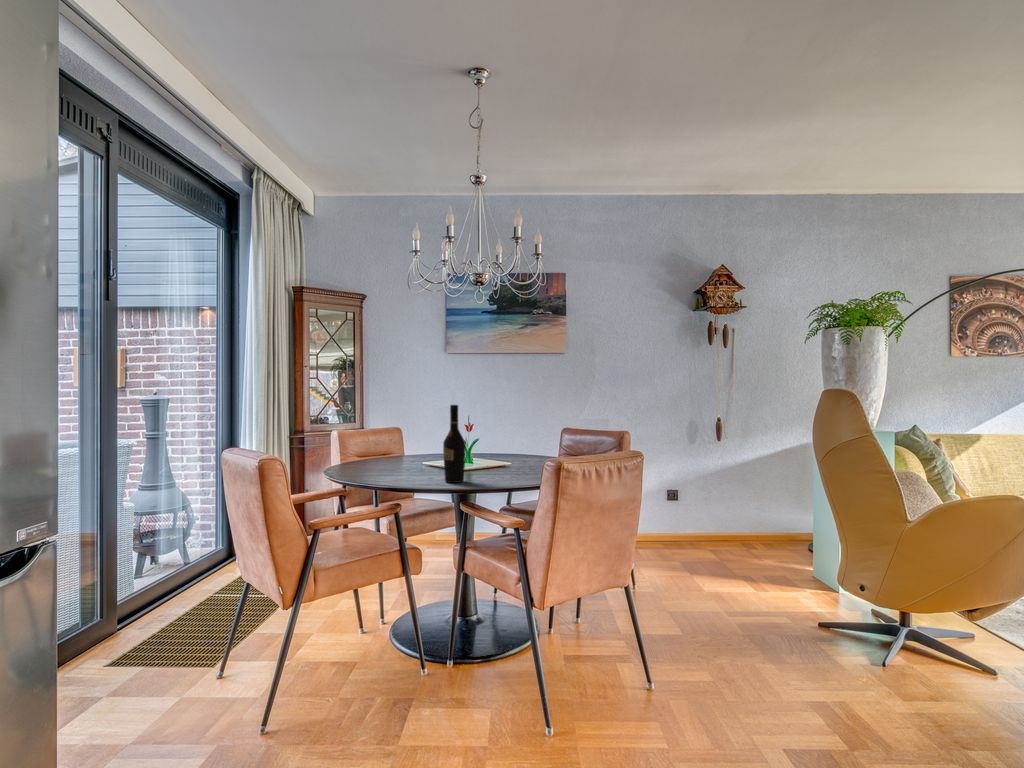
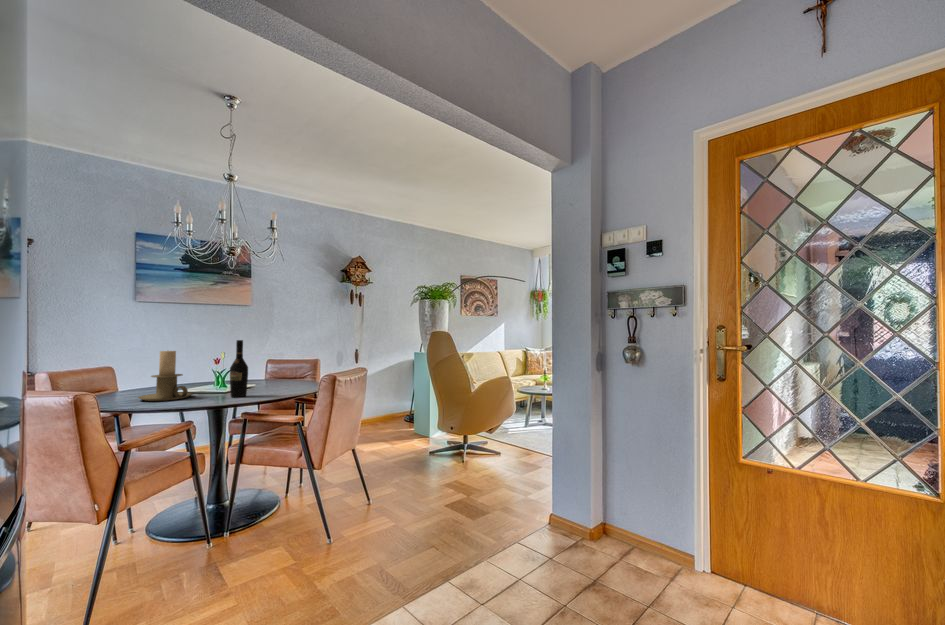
candle holder: none [365,415,421,477] -> present [138,351,193,401]

